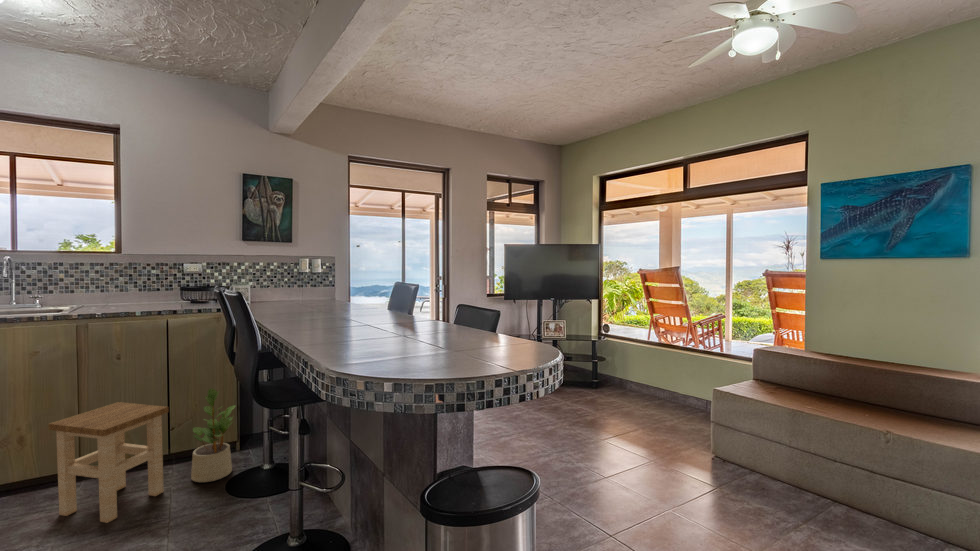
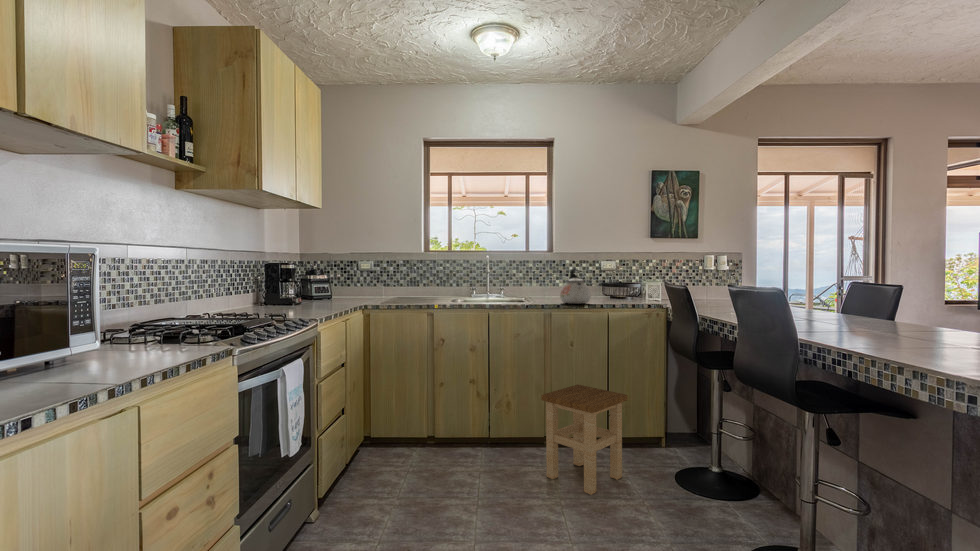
kettle: none [102,275,144,314] -> present [560,268,591,304]
potted plant: present [191,388,236,482] -> none [639,382,684,478]

